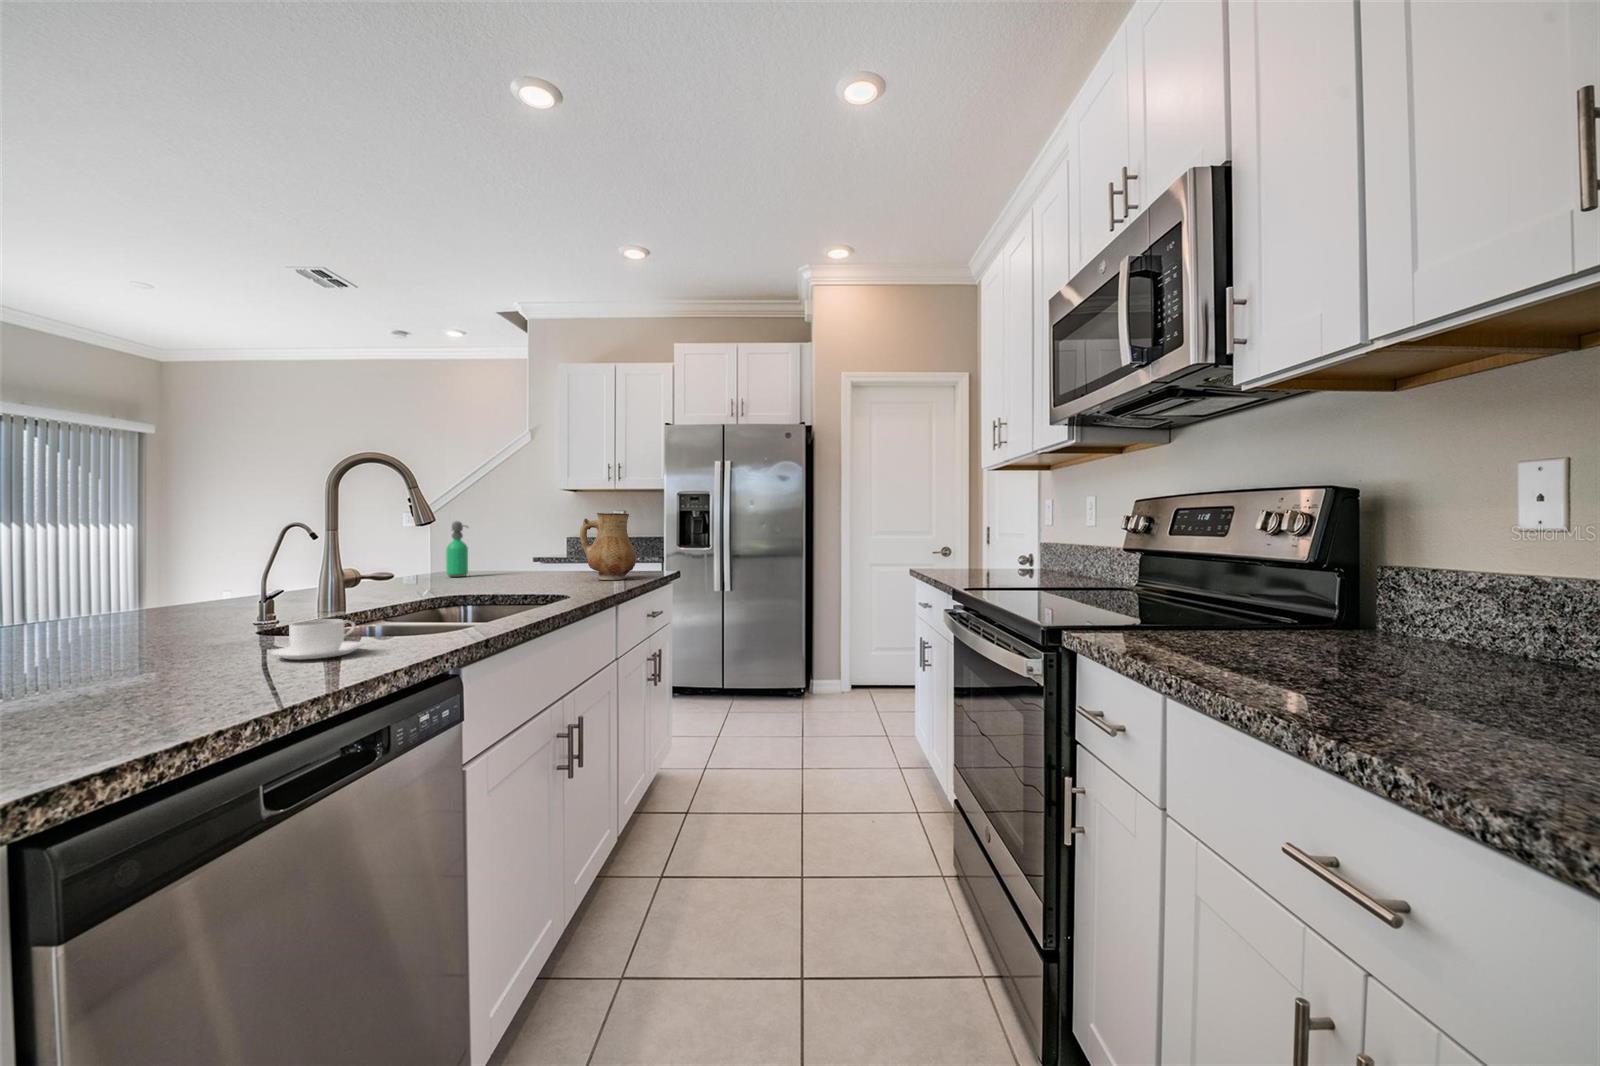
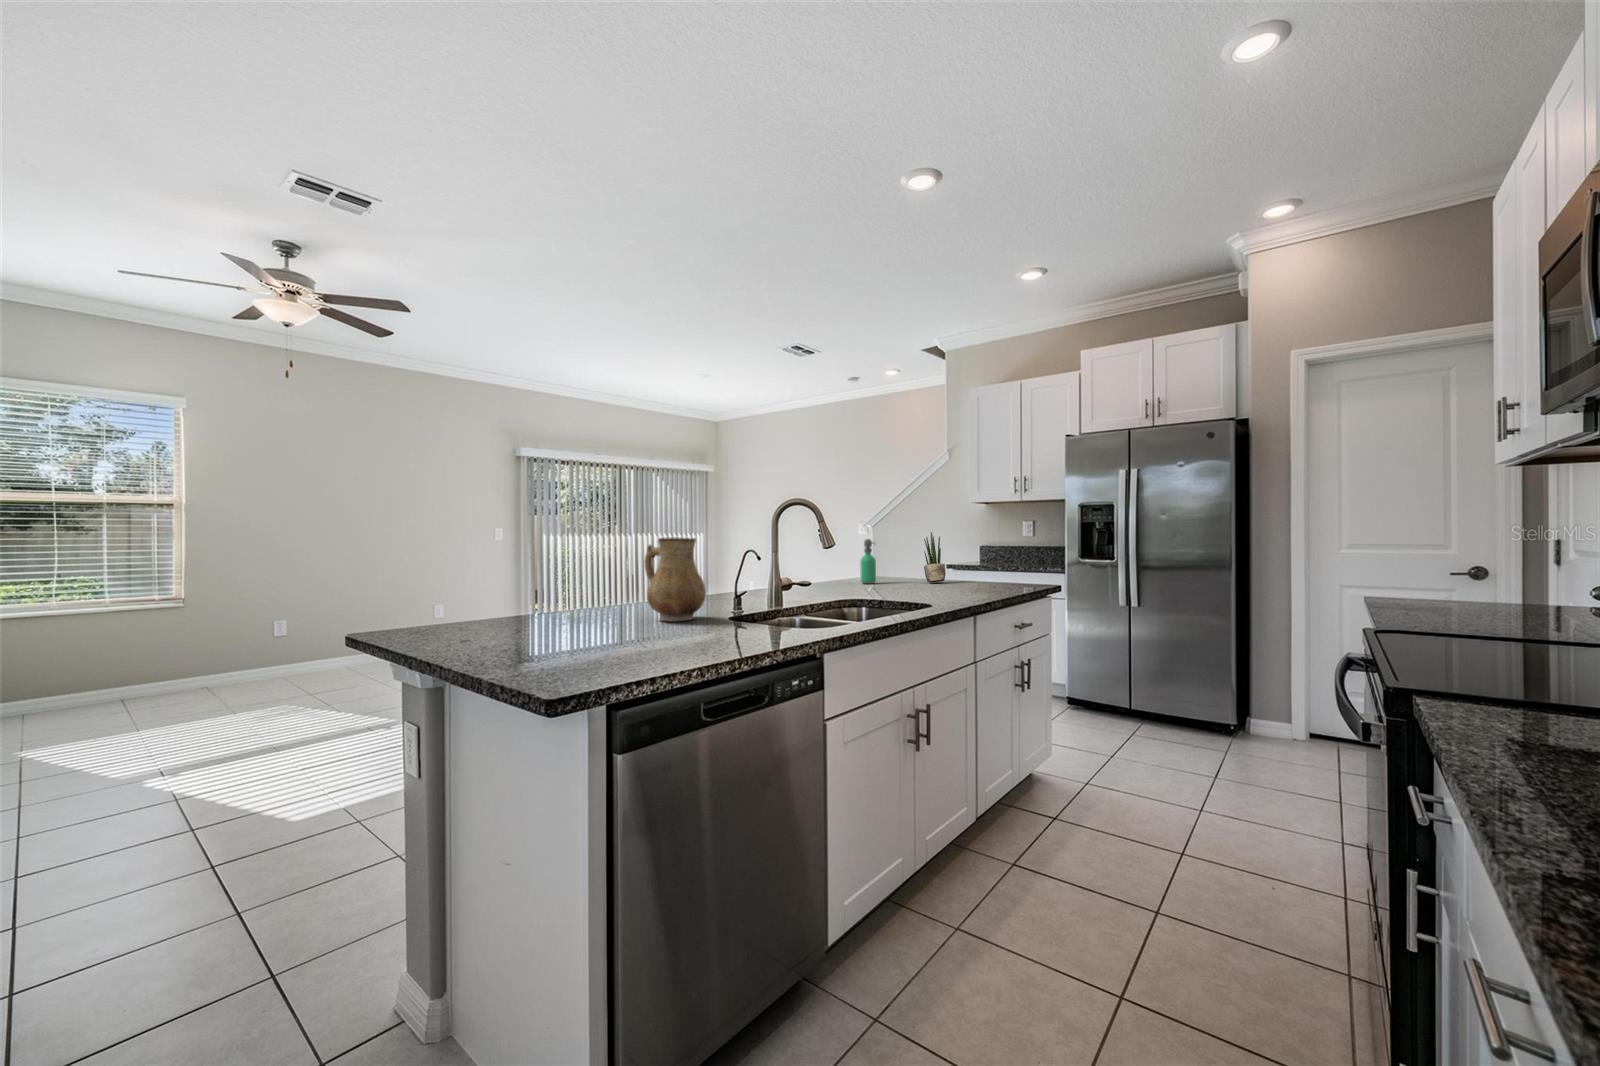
ceramic pitcher: present [580,513,636,580] -> present [644,537,706,621]
potted plant: none [530,514,556,573] -> present [924,532,945,582]
coffee cup: present [272,619,364,660] -> none [723,615,769,639]

